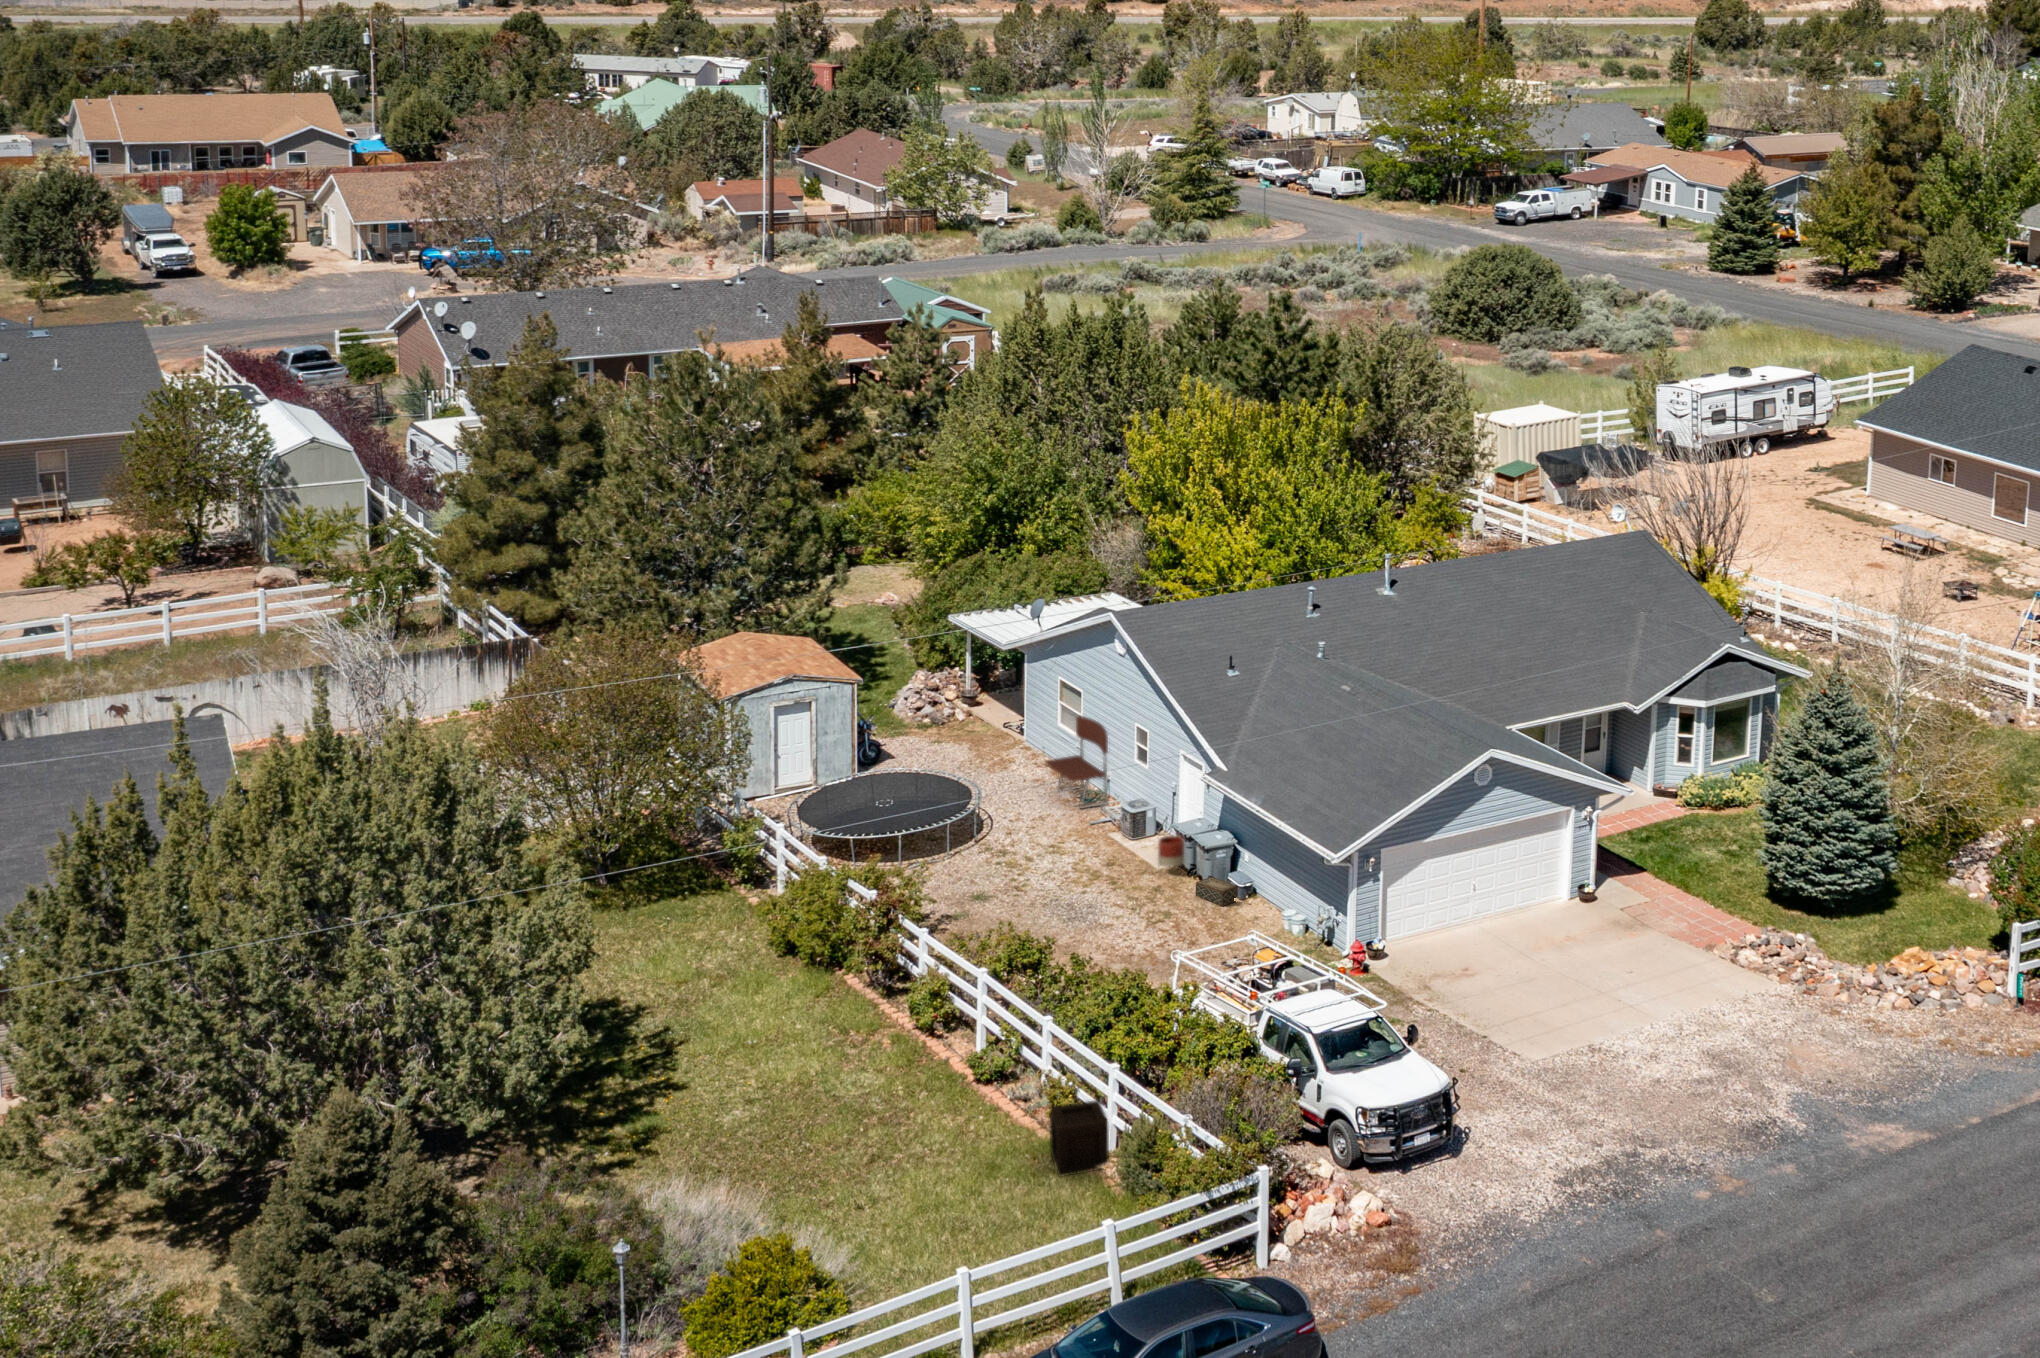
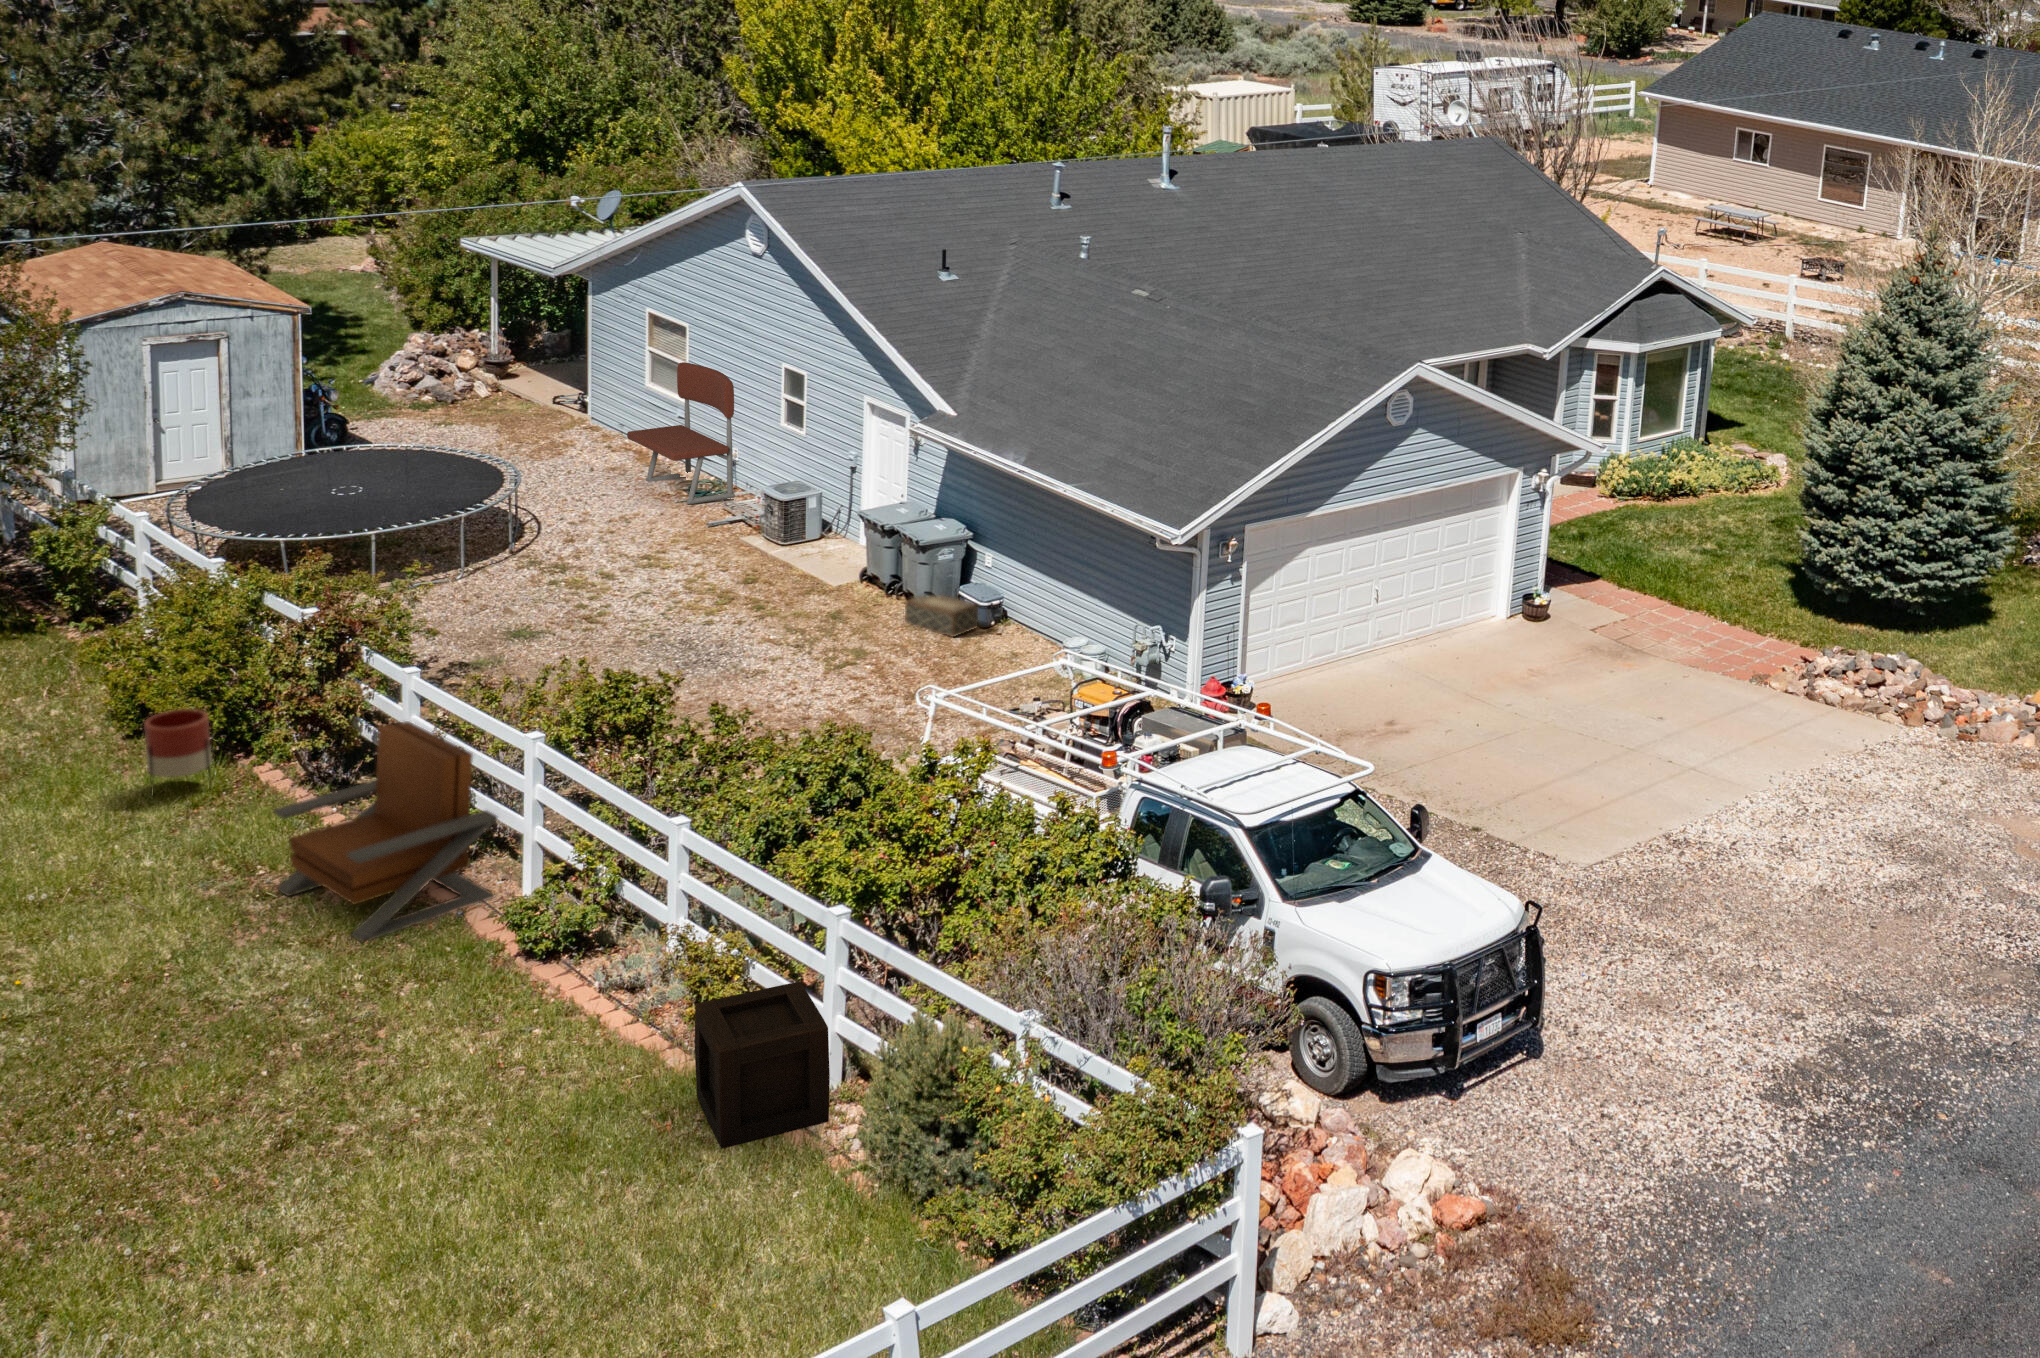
planter: present [1158,836,1184,868] -> present [144,709,211,778]
lounge chair: none [859,957,965,1073] -> present [274,721,497,942]

